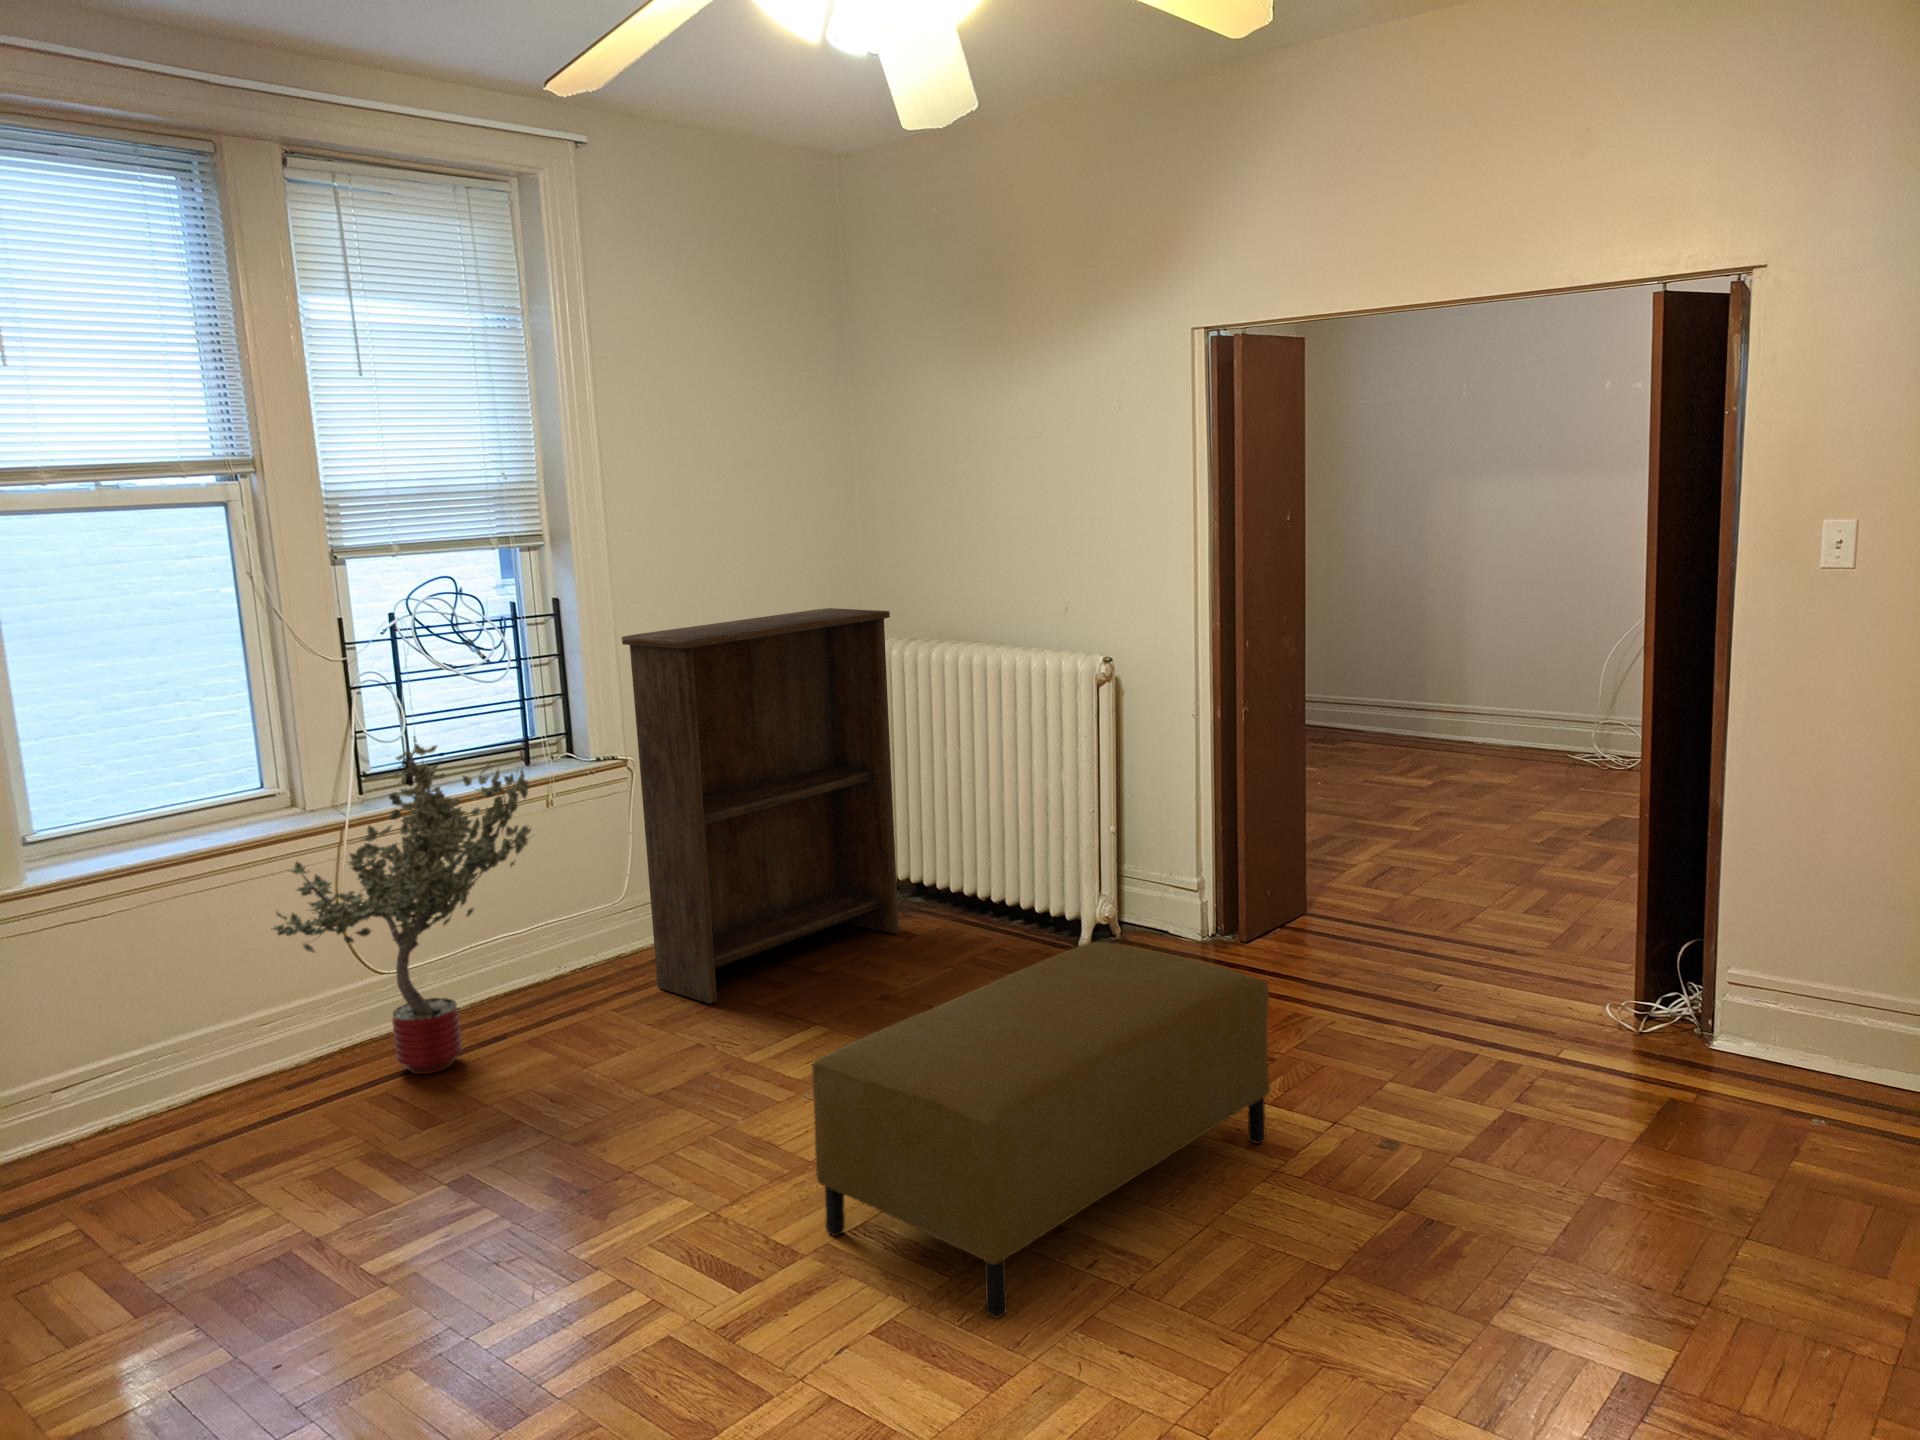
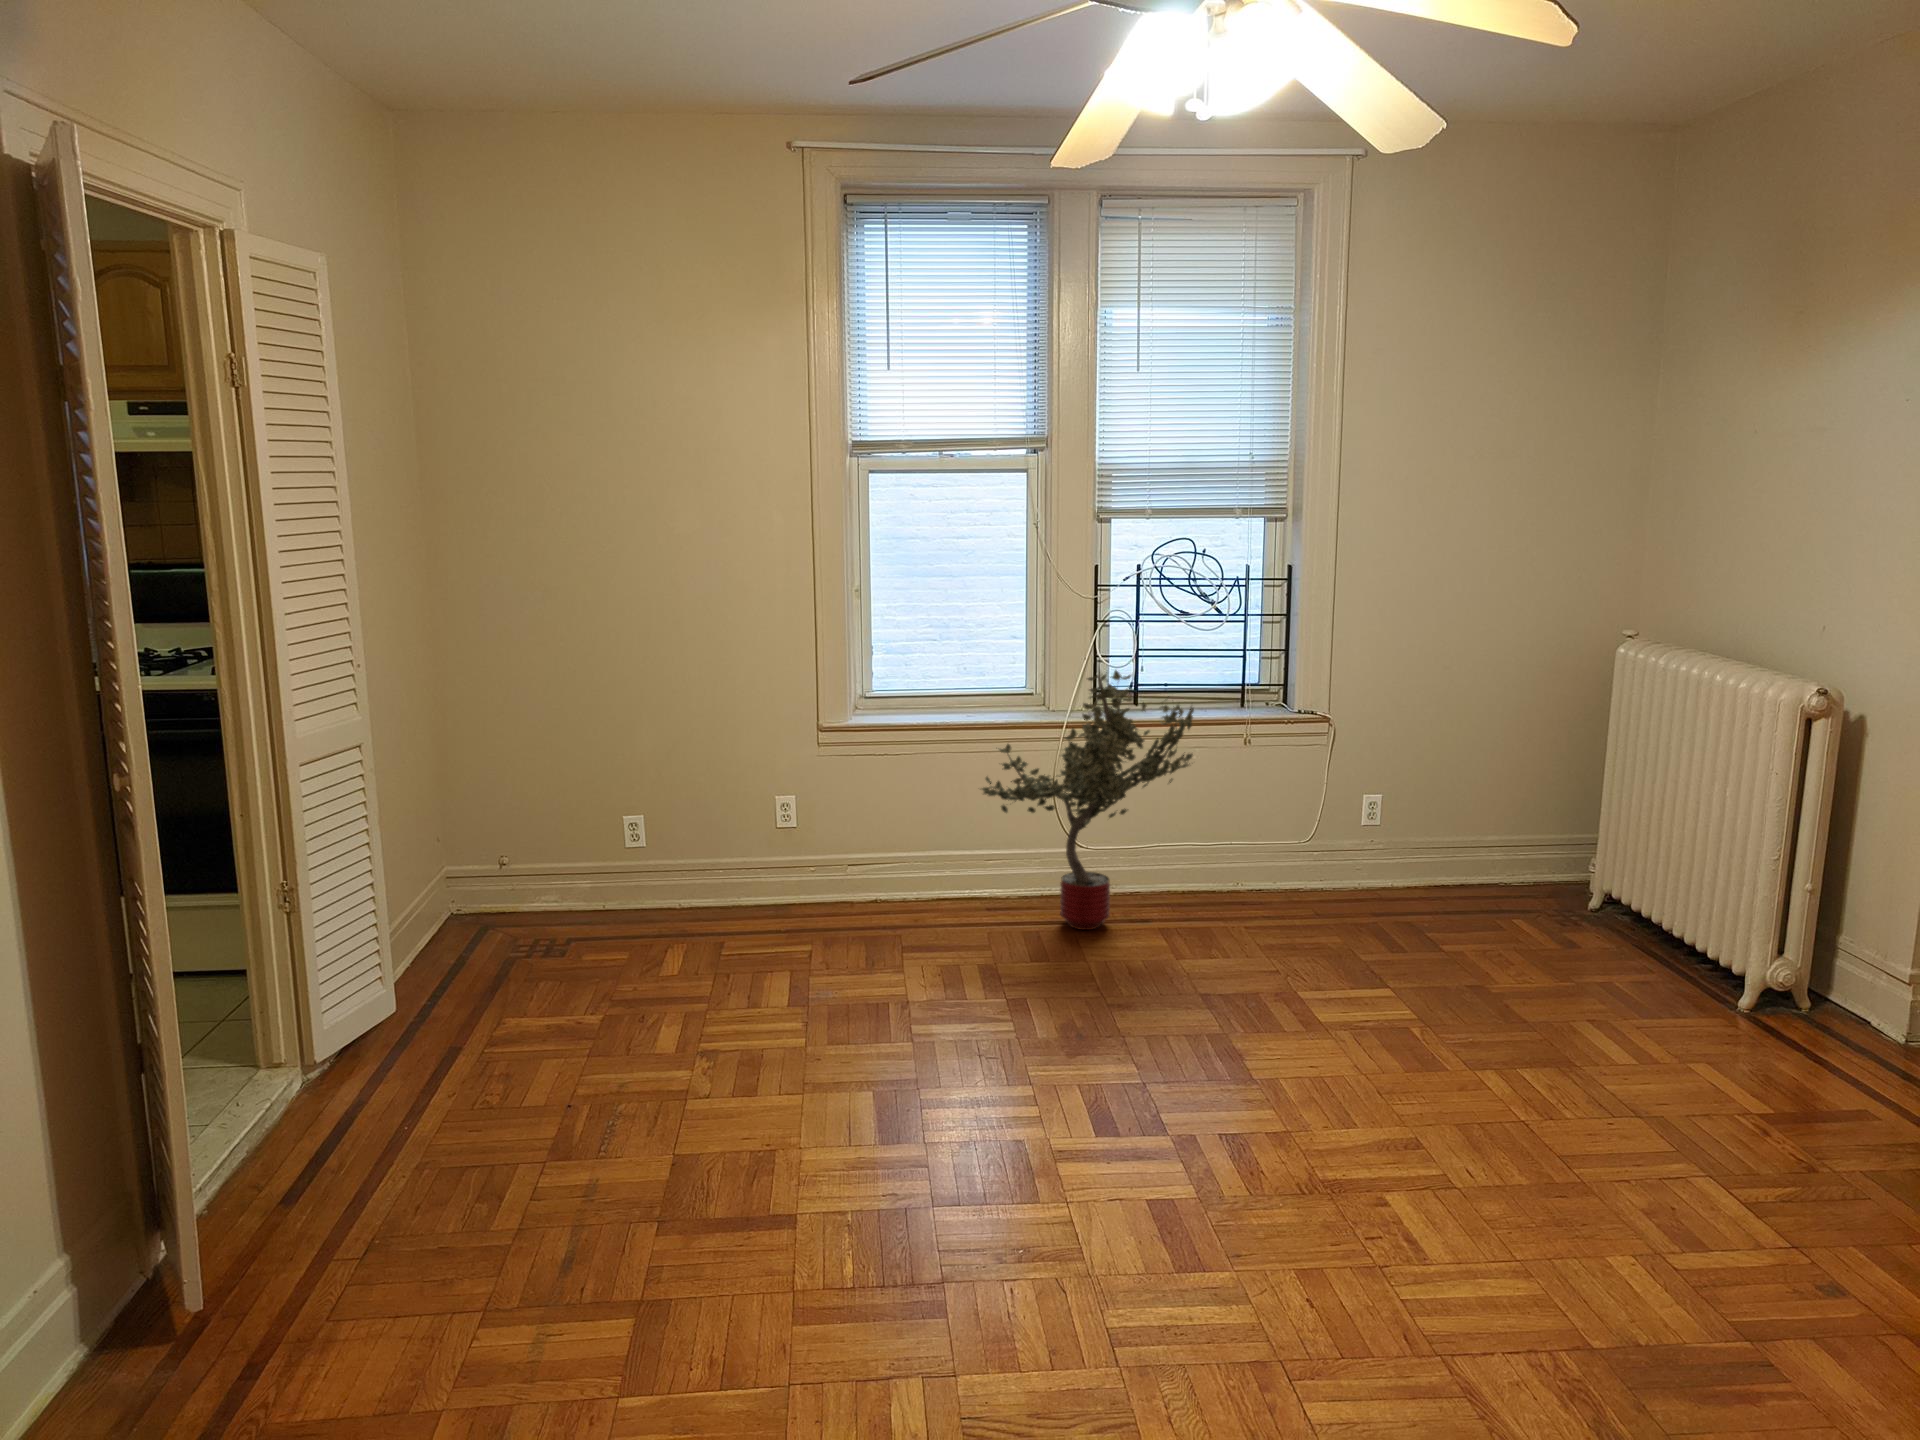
bookshelf: present [622,608,899,1004] -> none [1299,603,1602,945]
ottoman: present [812,942,1270,1318] -> none [1207,984,1746,1269]

